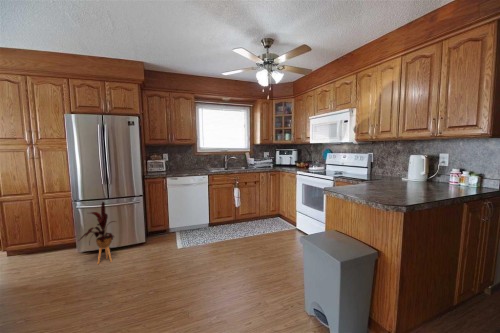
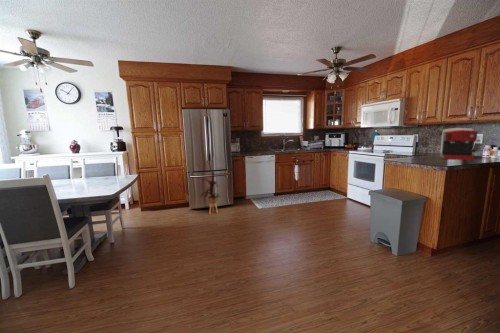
coffee maker: none [398,145,443,190] -> present [440,128,477,160]

